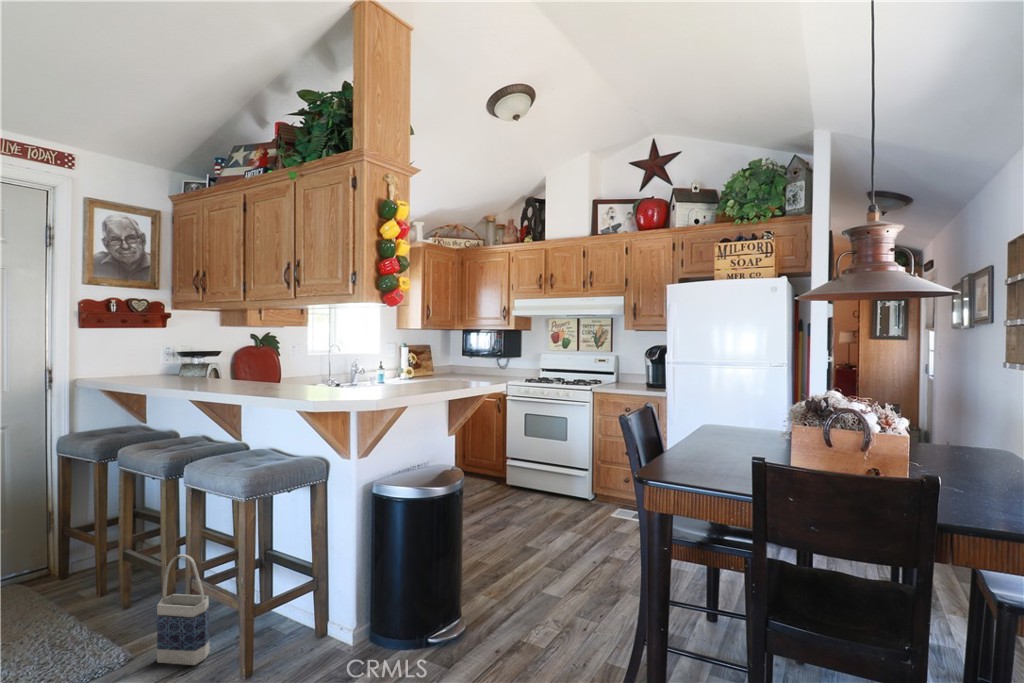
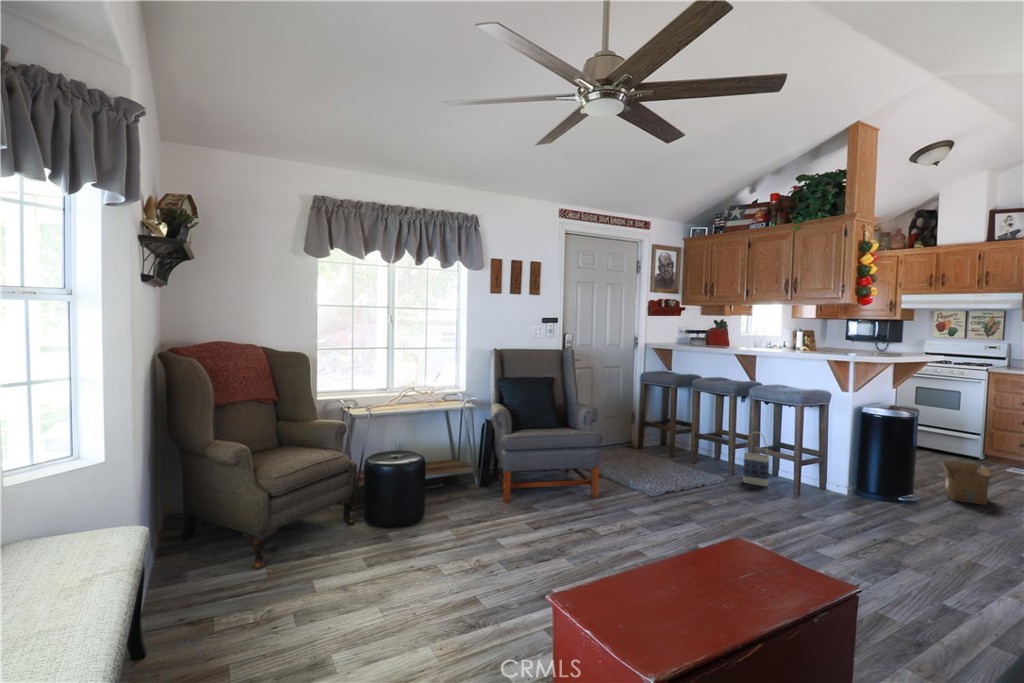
cardboard box: none [507,542,564,619] -> present [941,460,992,505]

